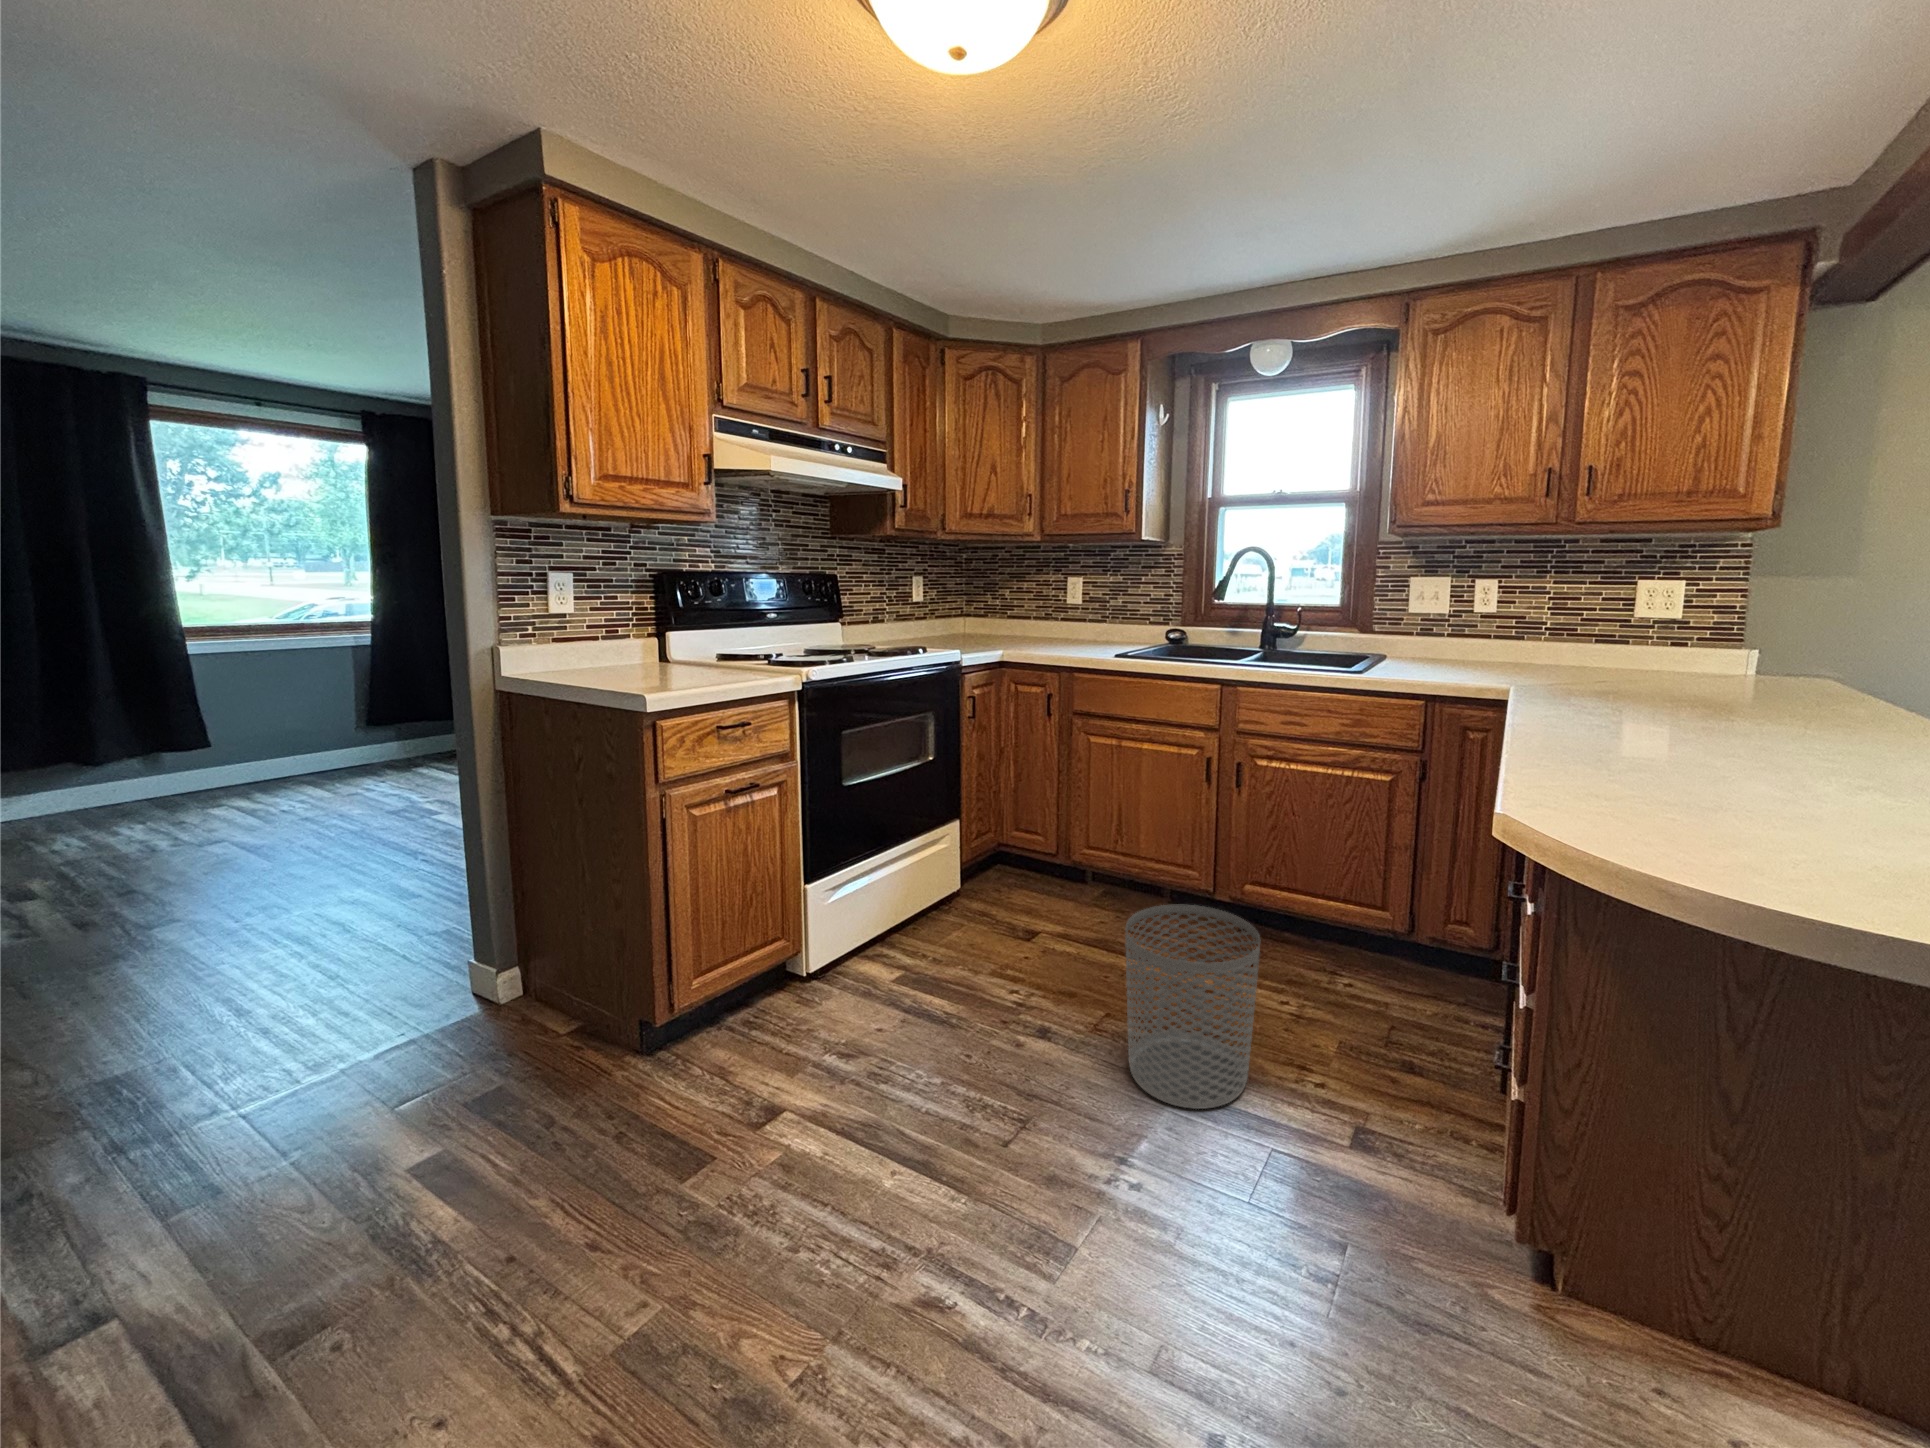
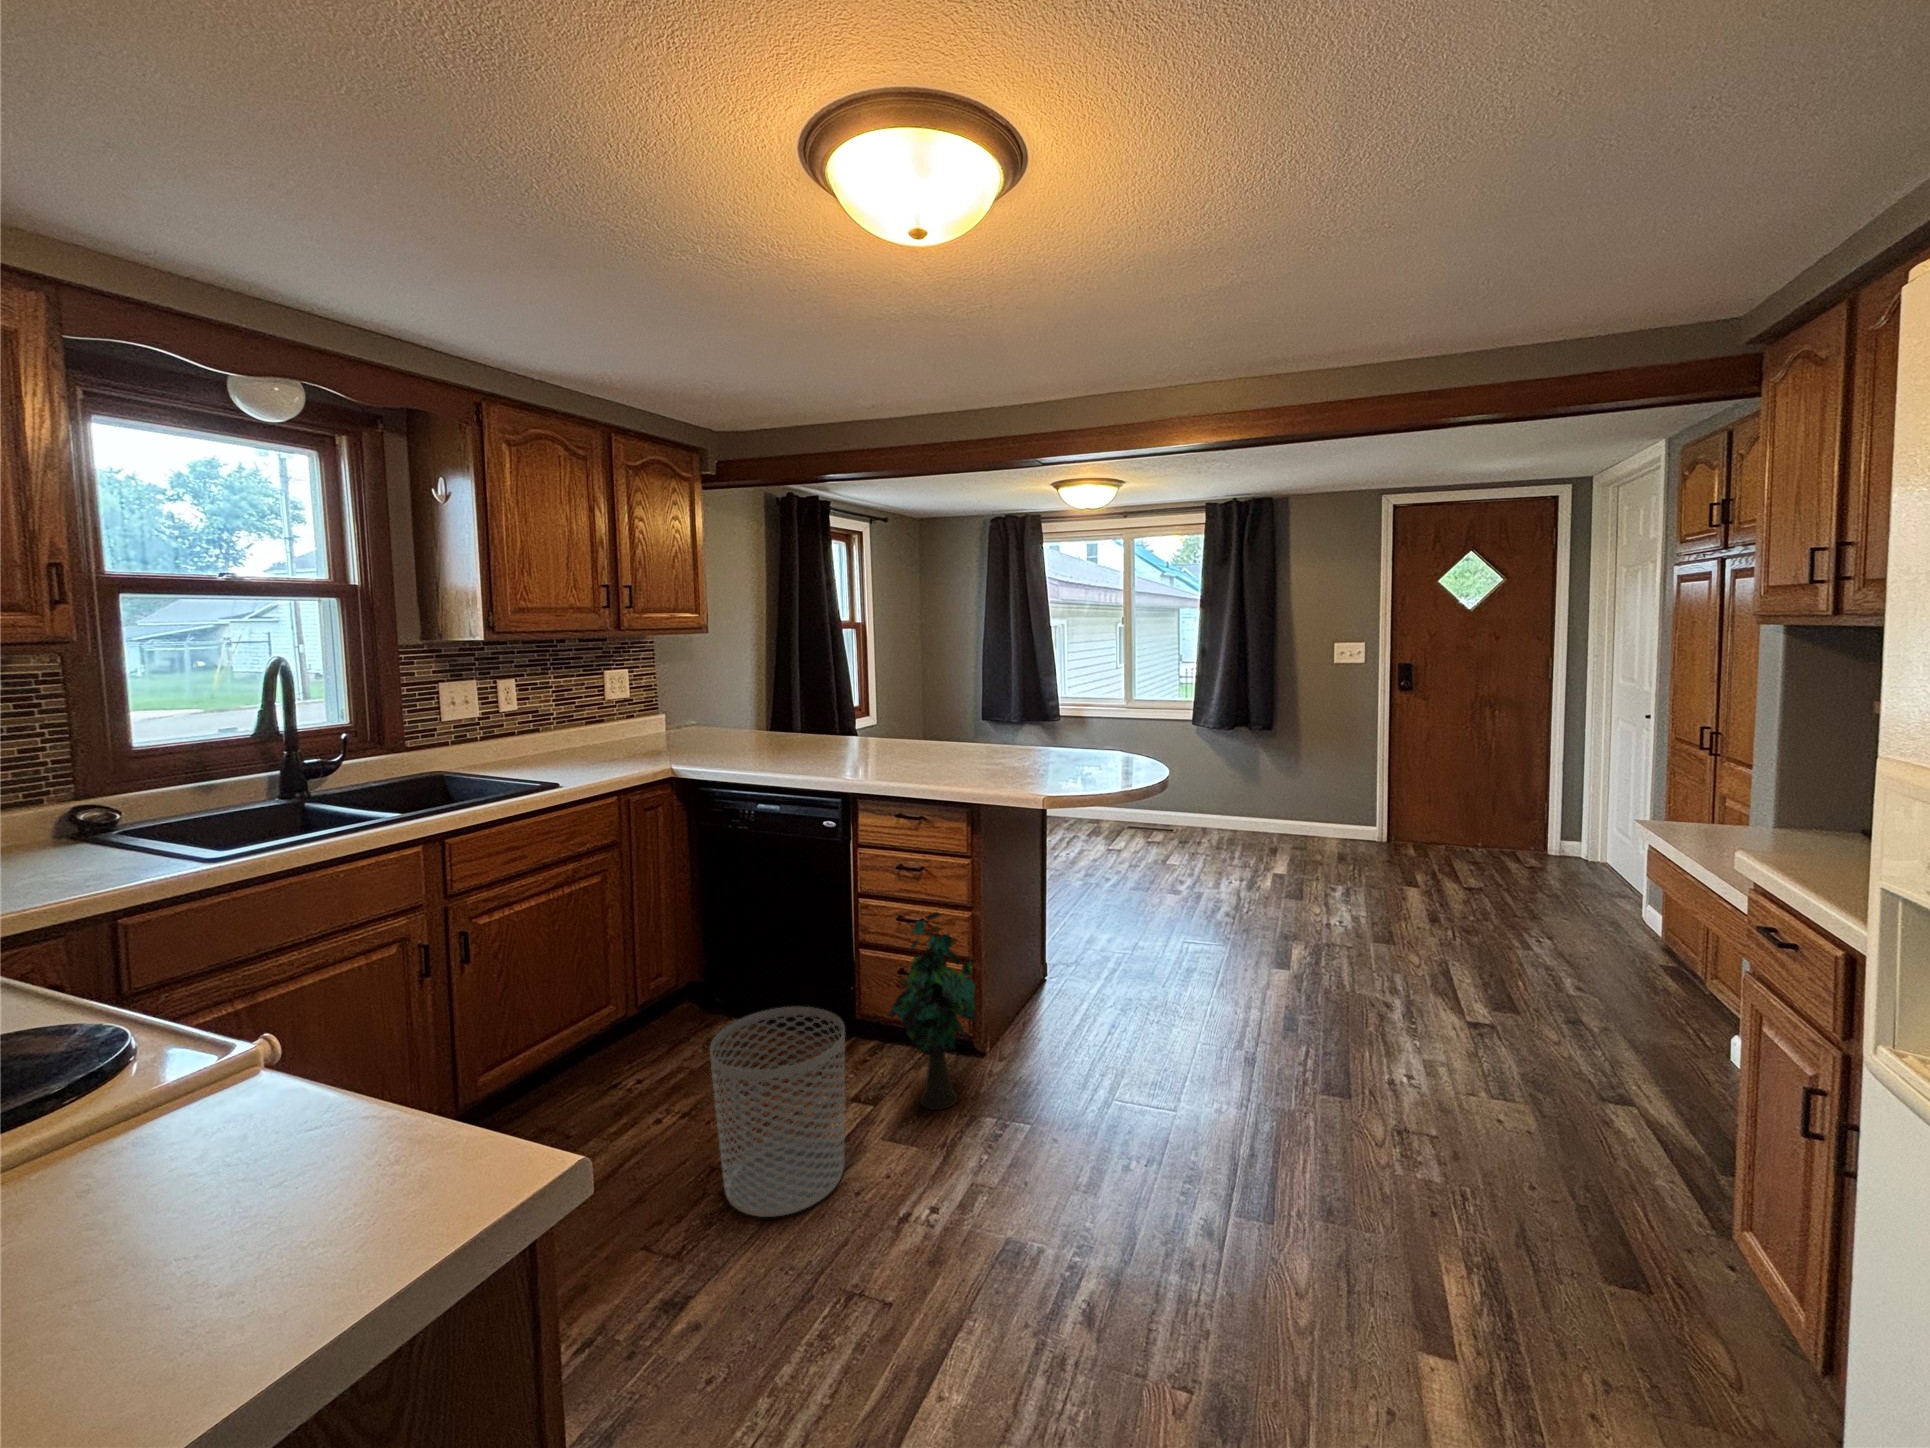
decorative plant: none [1292,942,1469,1219] -> present [889,912,977,1110]

